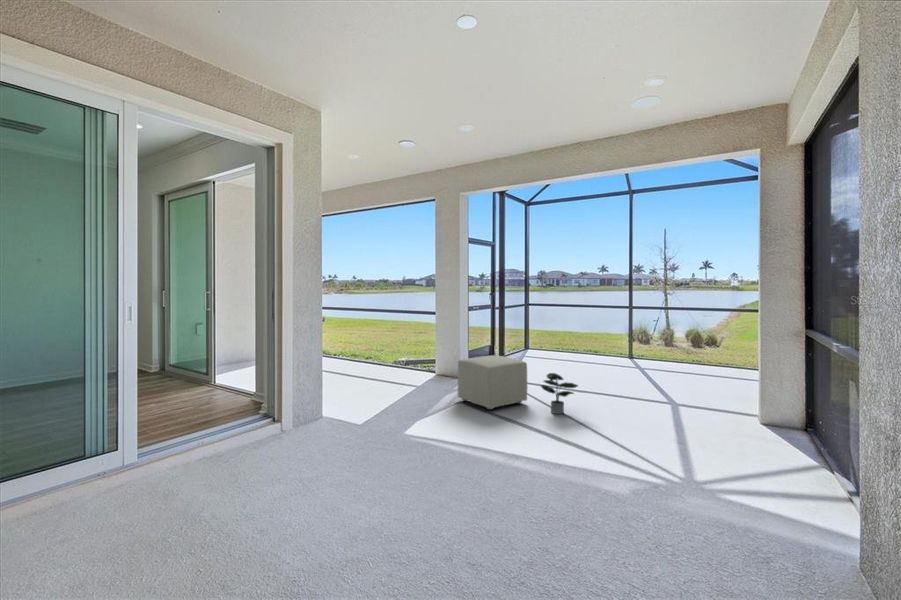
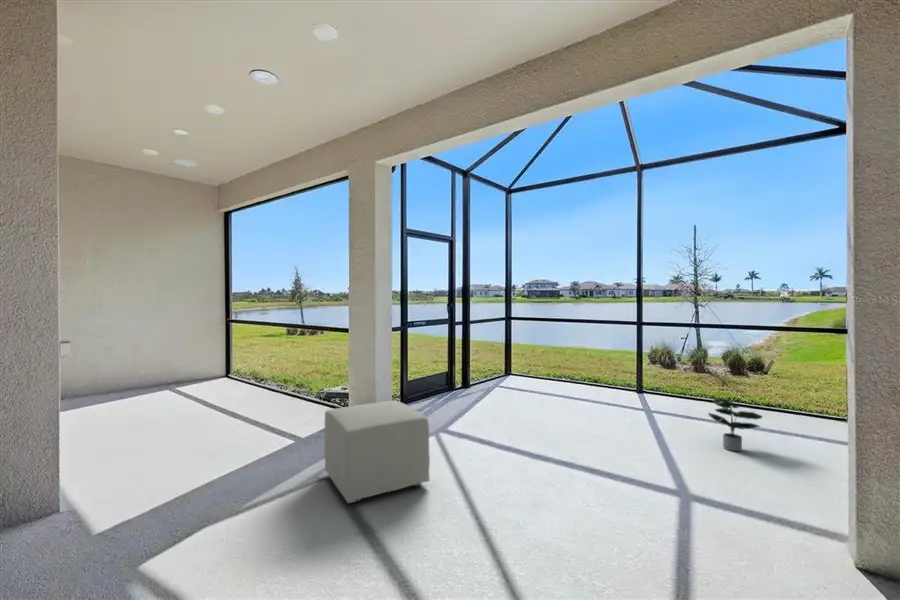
potted plant: present [541,373,578,414] -> present [709,398,762,451]

